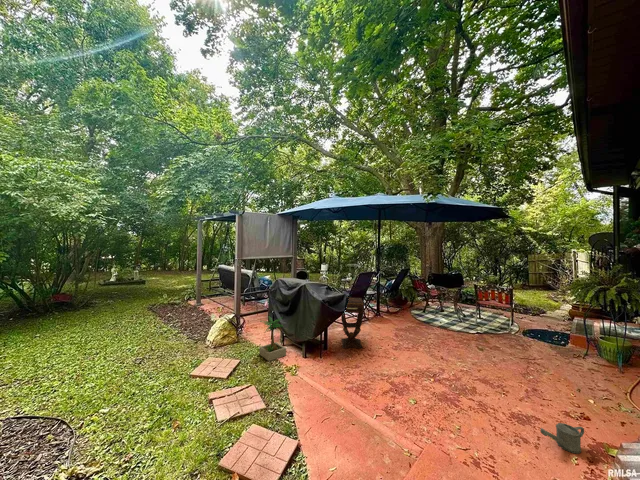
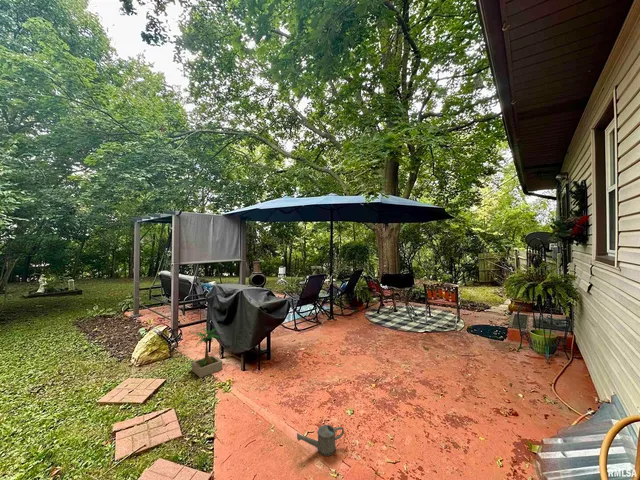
side table: present [341,298,364,348] -> none [285,302,310,356]
watering can: present [540,423,584,454] -> present [297,425,344,456]

